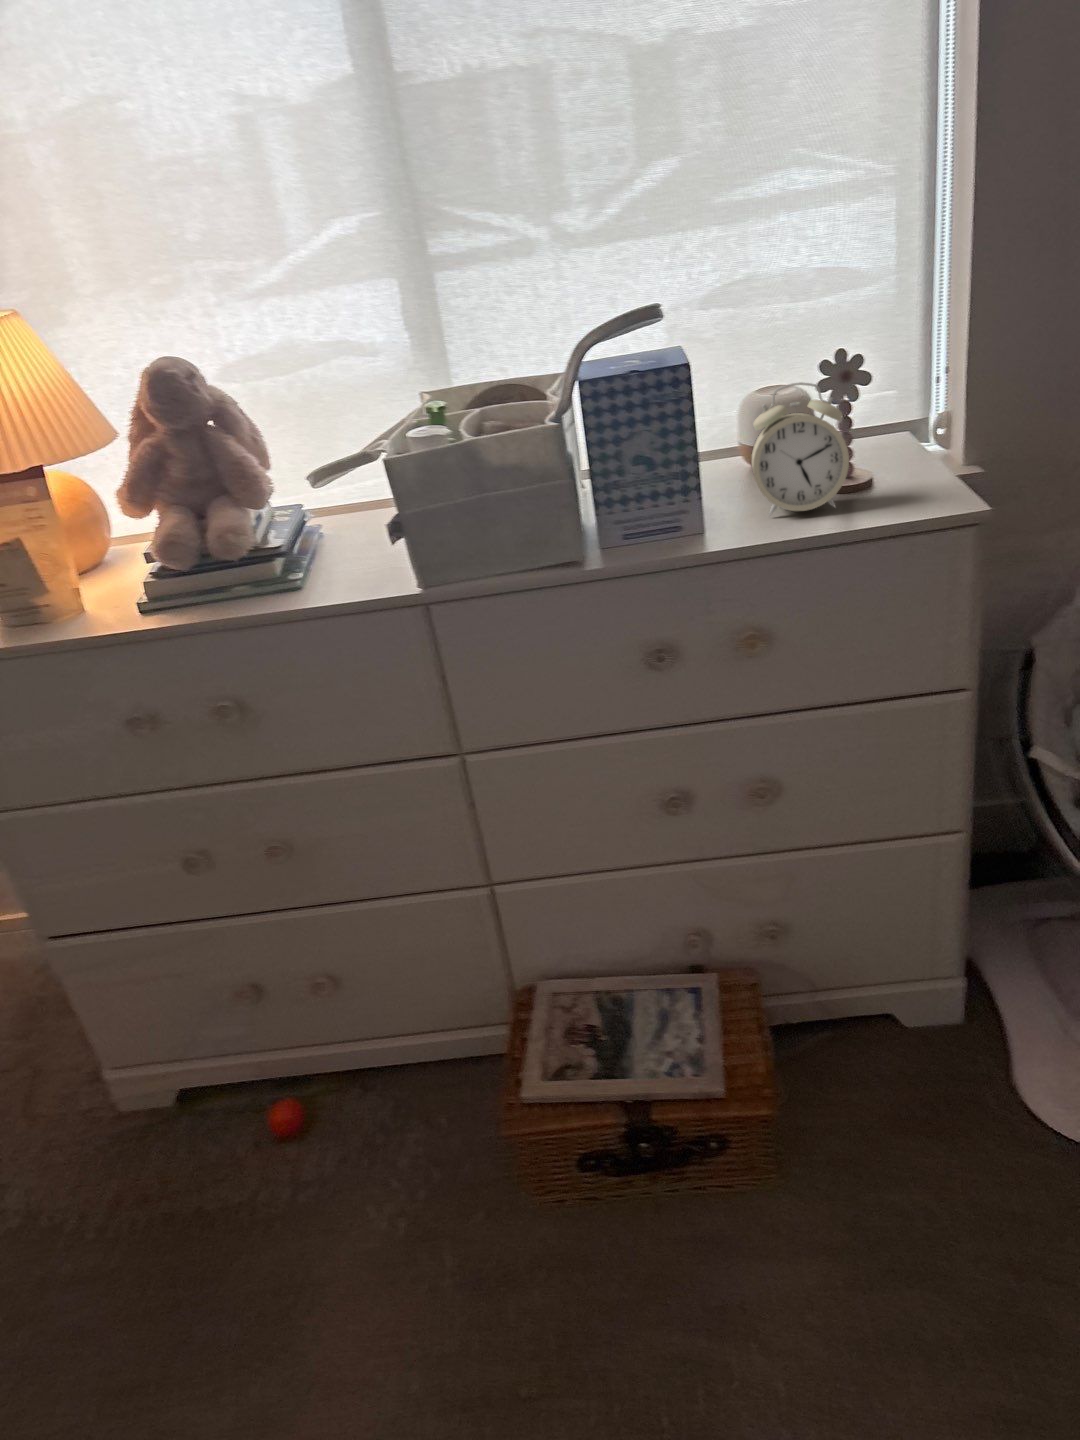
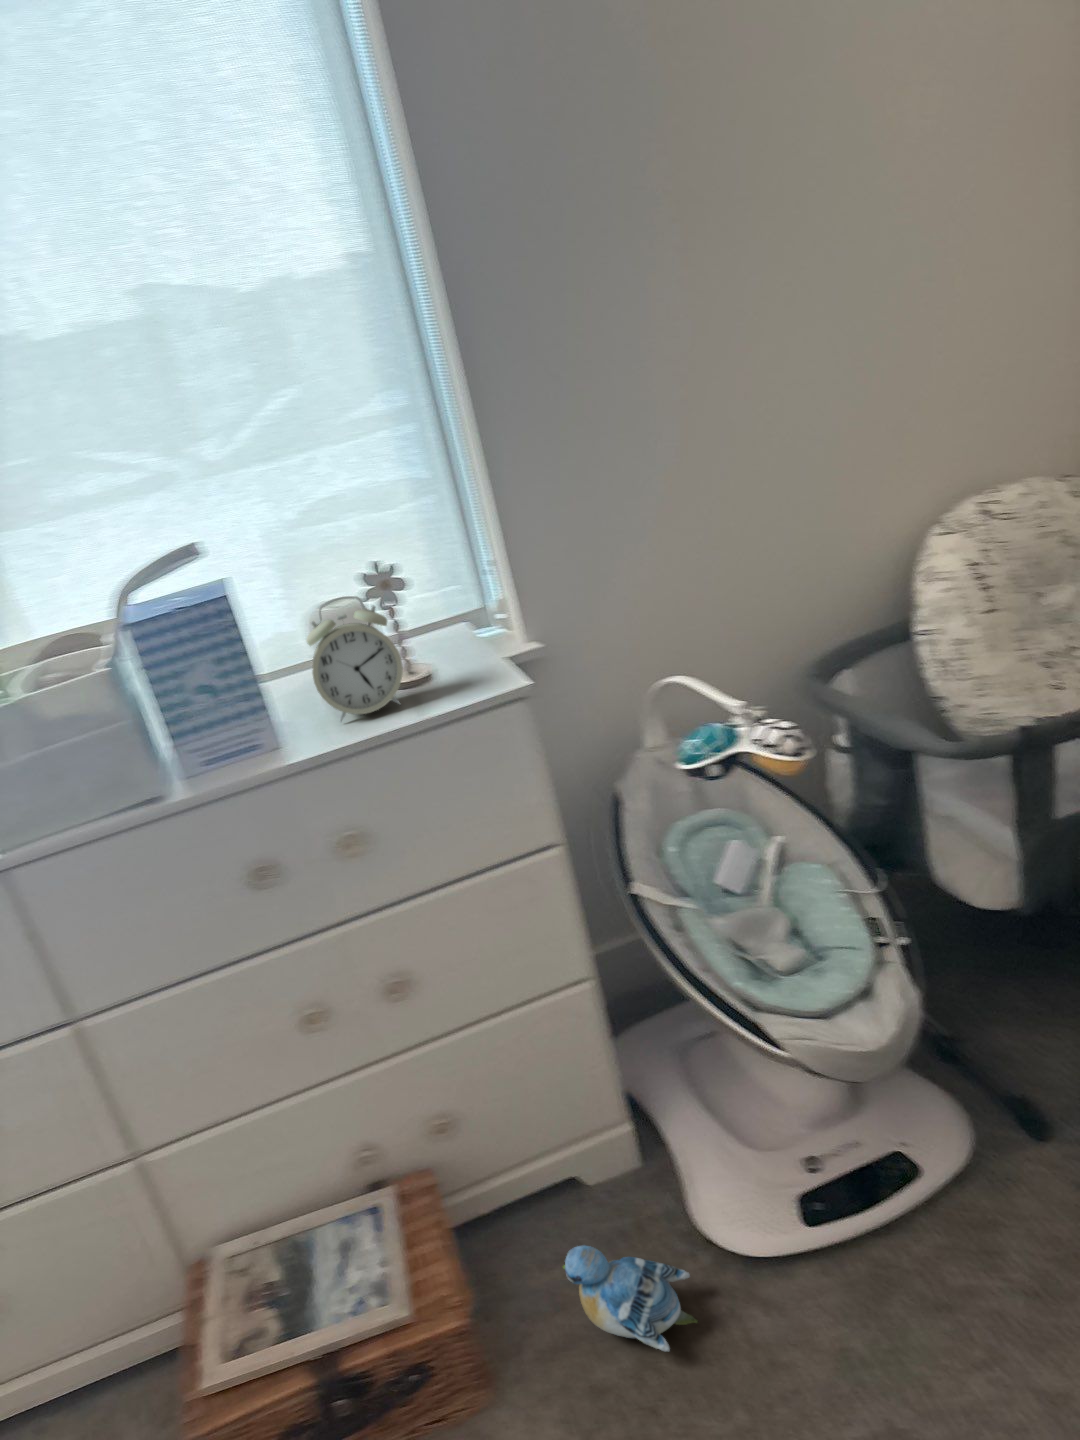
plush toy: none [870,1081,1001,1204] -> present [563,1246,698,1351]

